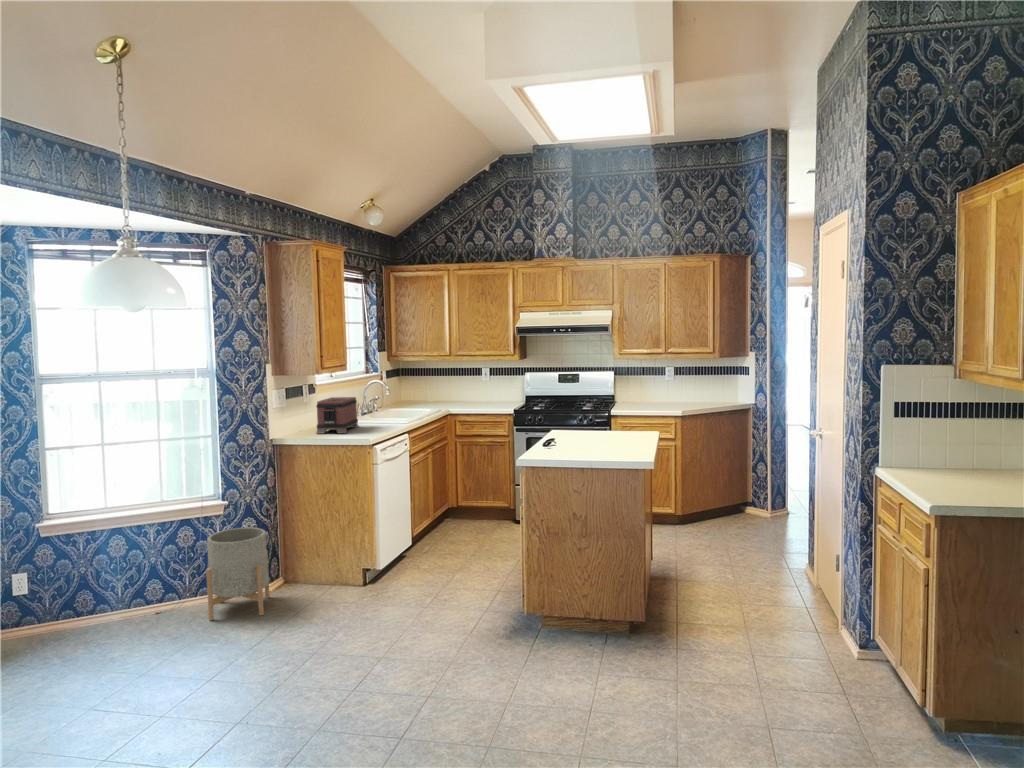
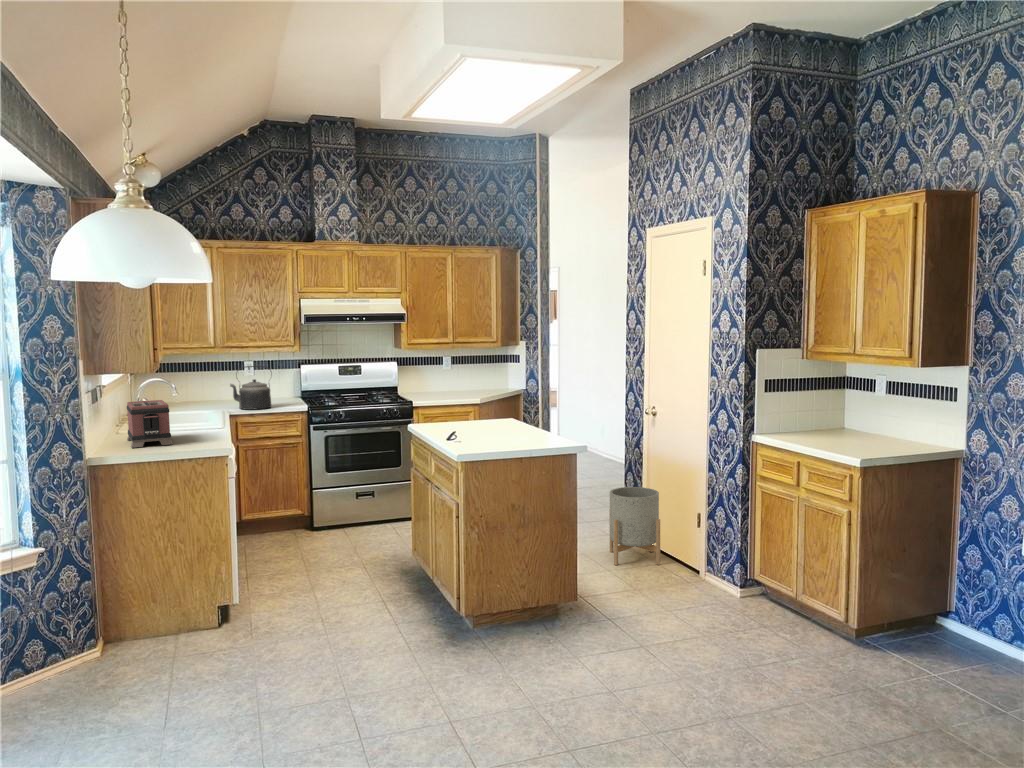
kettle: none [457,371,491,409] -> present [230,366,271,410]
planter: present [206,528,270,620] -> present [609,487,660,565]

